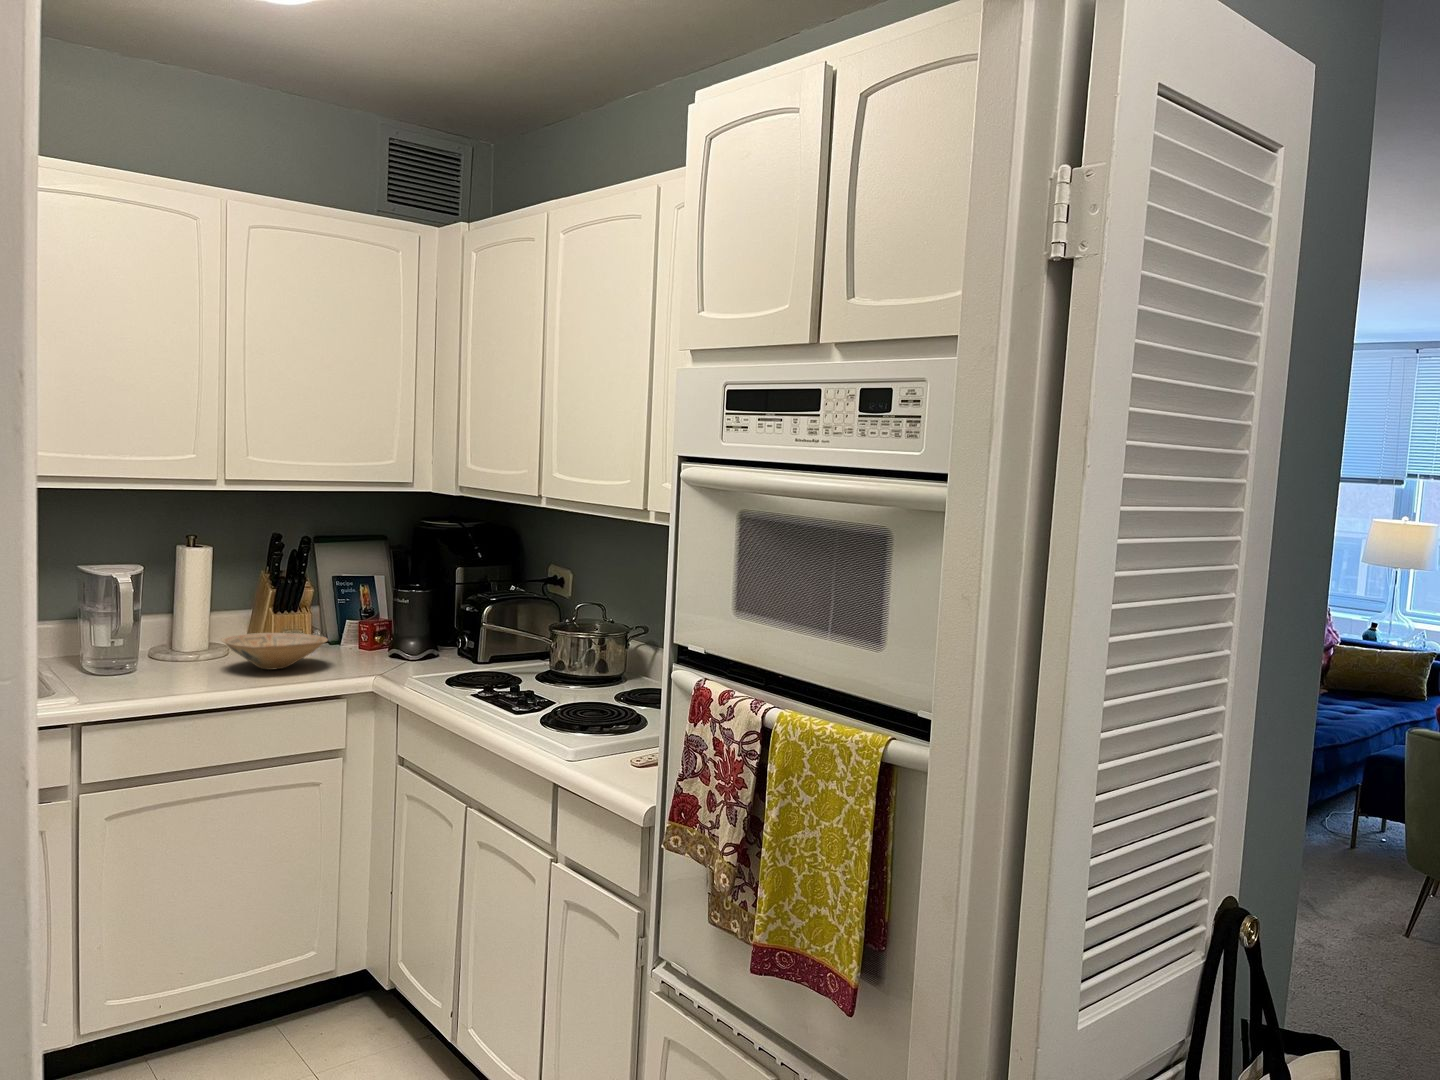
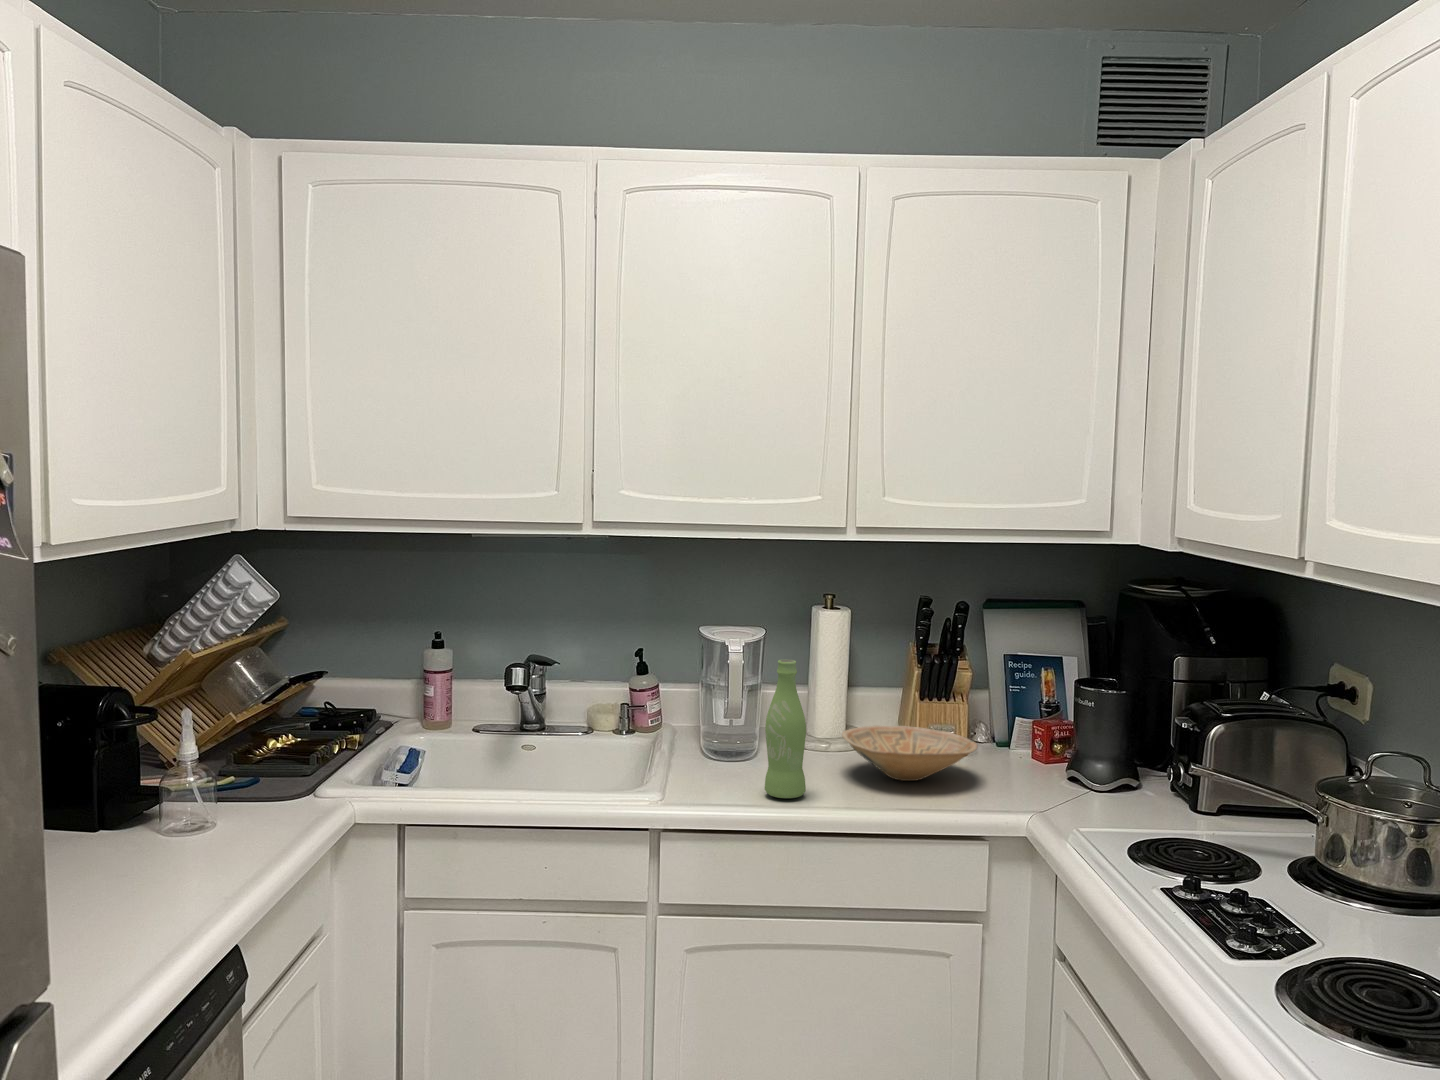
bottle: none [169,582,204,688] -> present [765,659,806,798]

